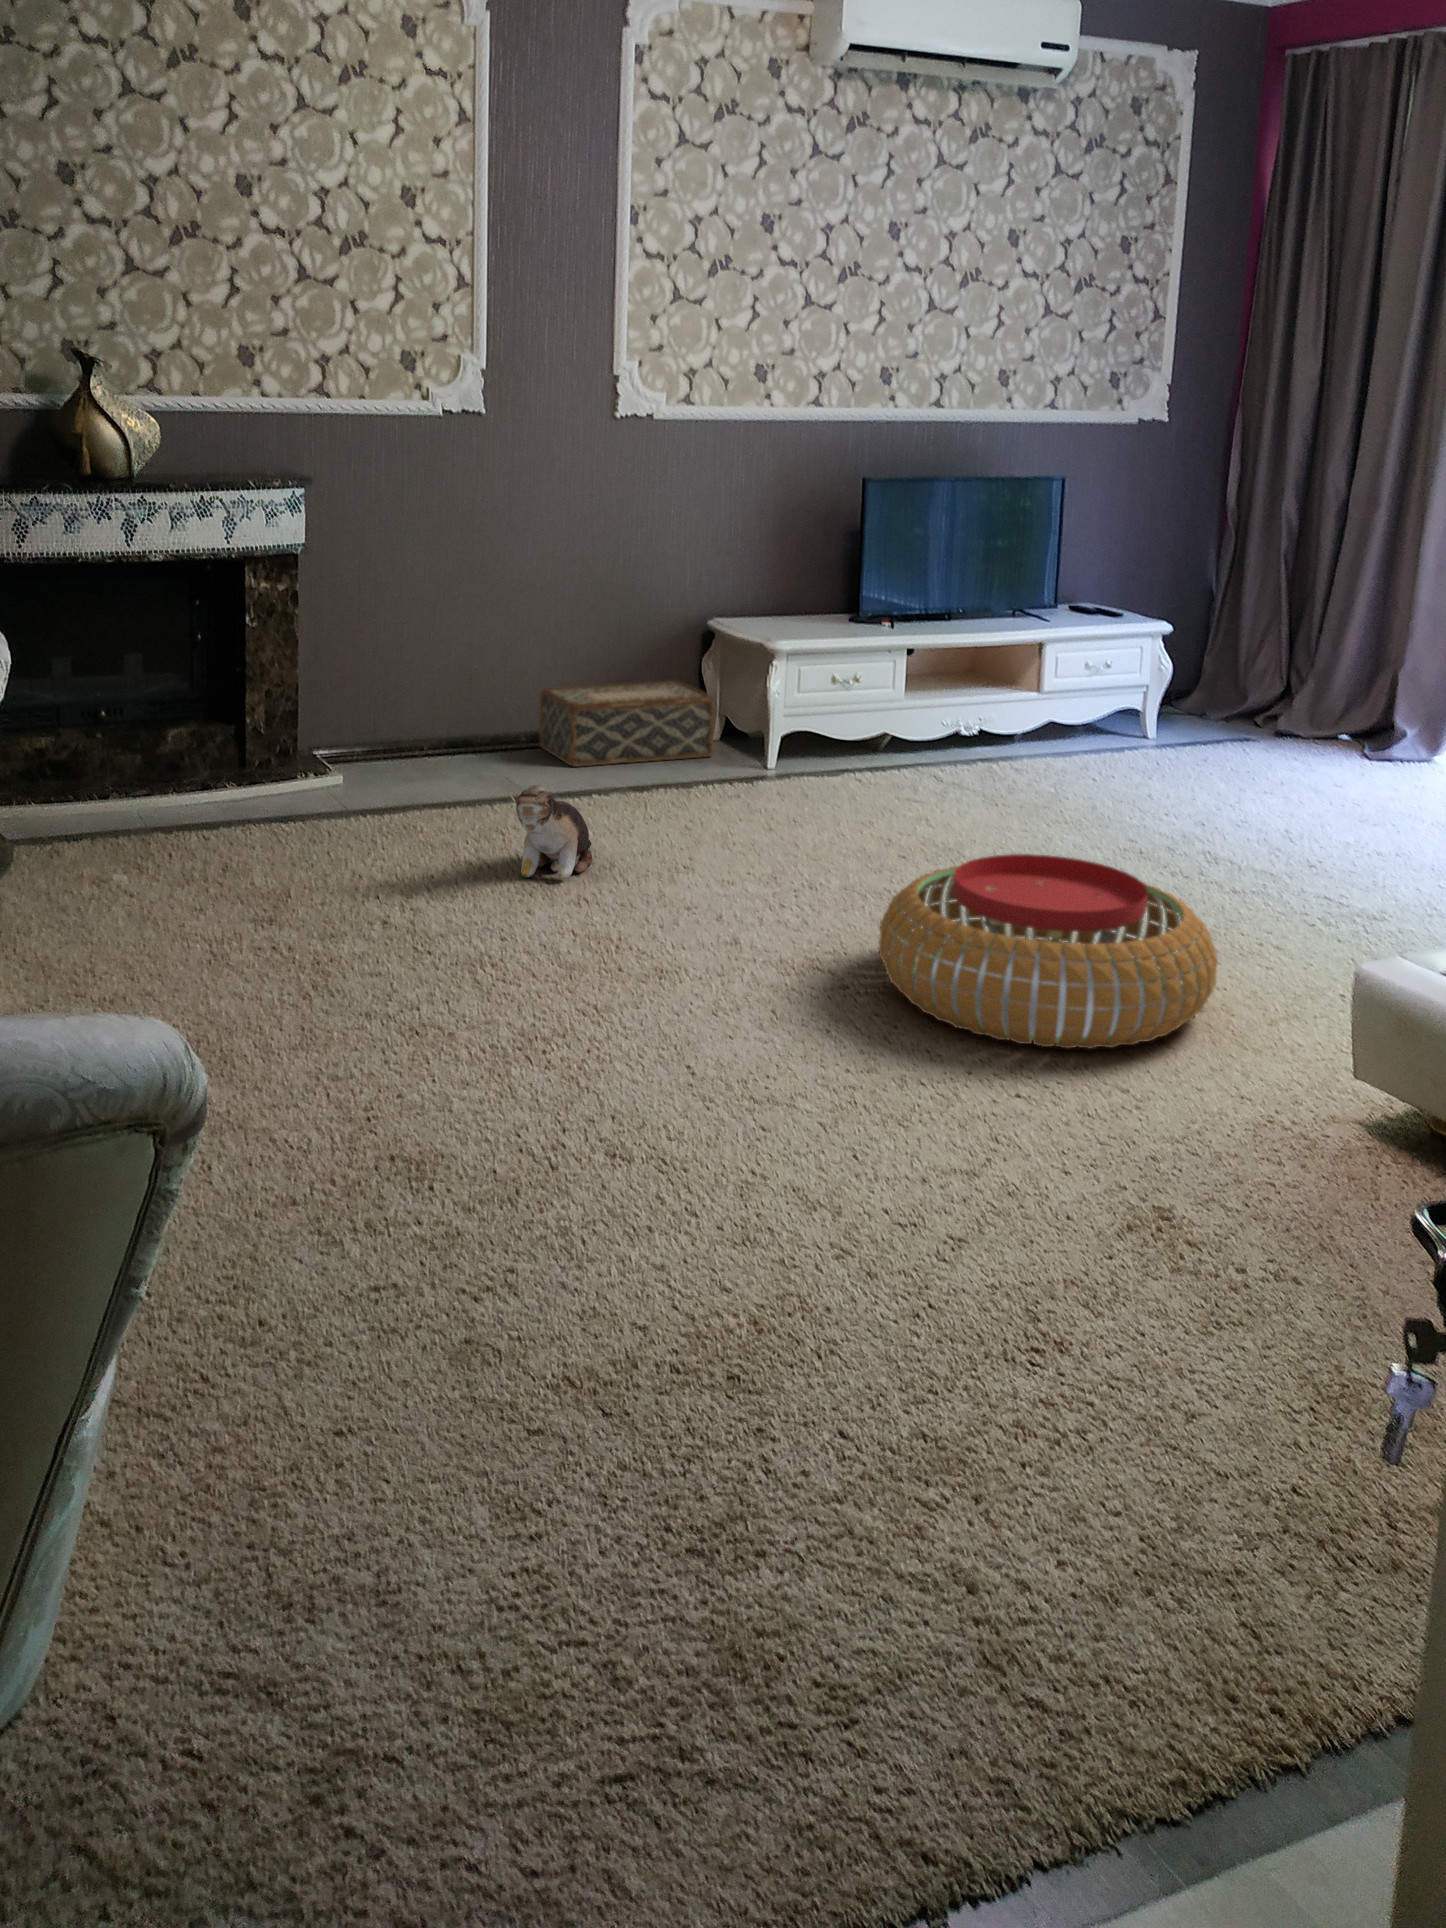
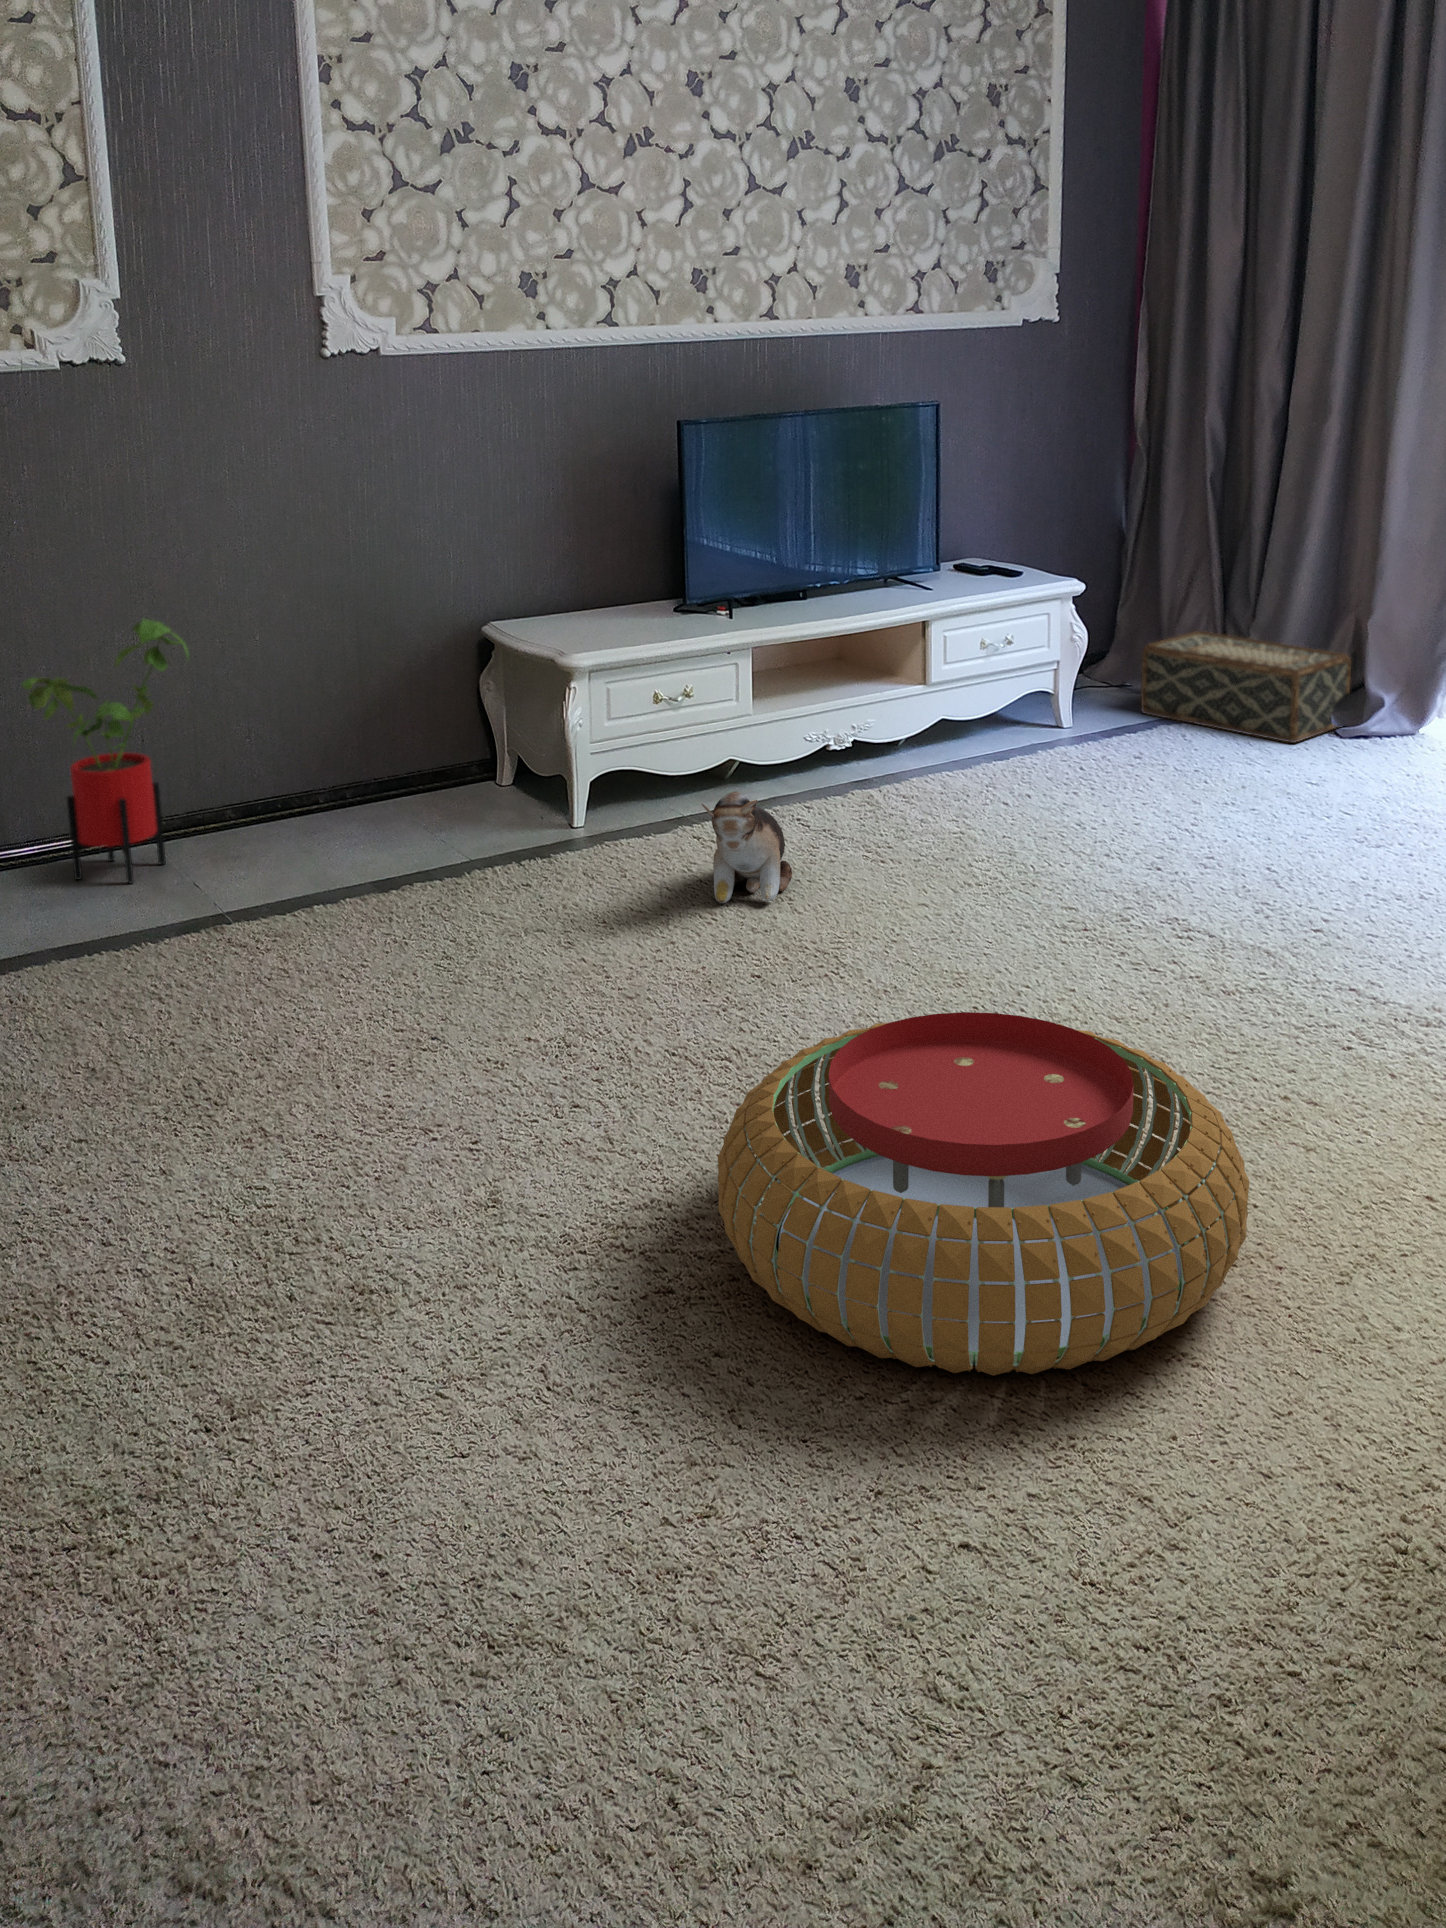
house plant: none [400,590,513,775] -> present [22,619,189,883]
woven basket: present [540,681,715,767] -> present [1141,631,1351,743]
plush toy: present [508,785,592,879] -> present [702,791,792,903]

